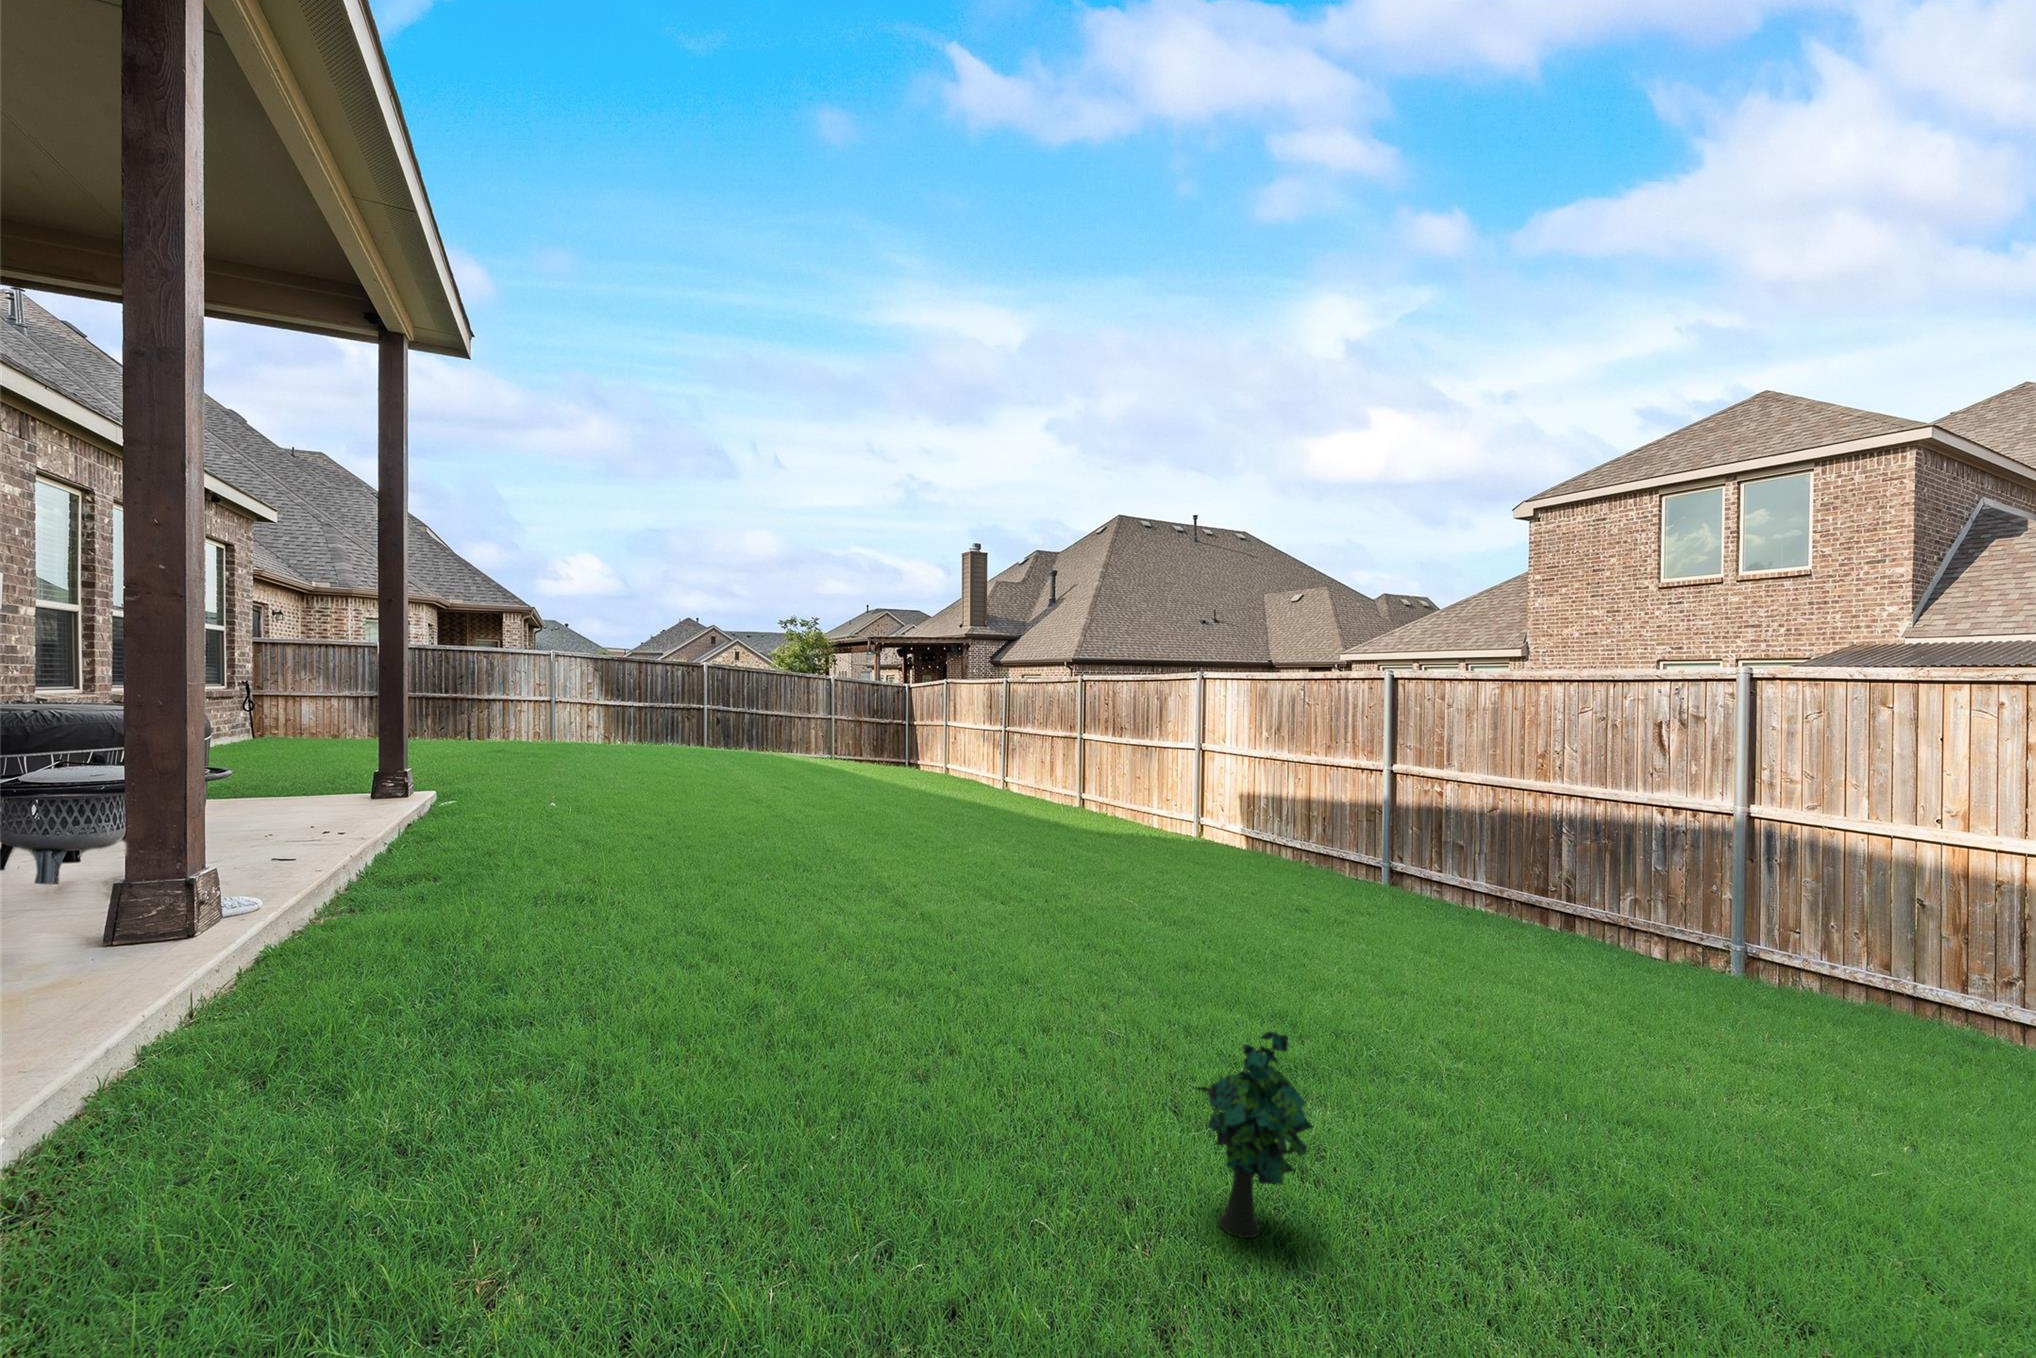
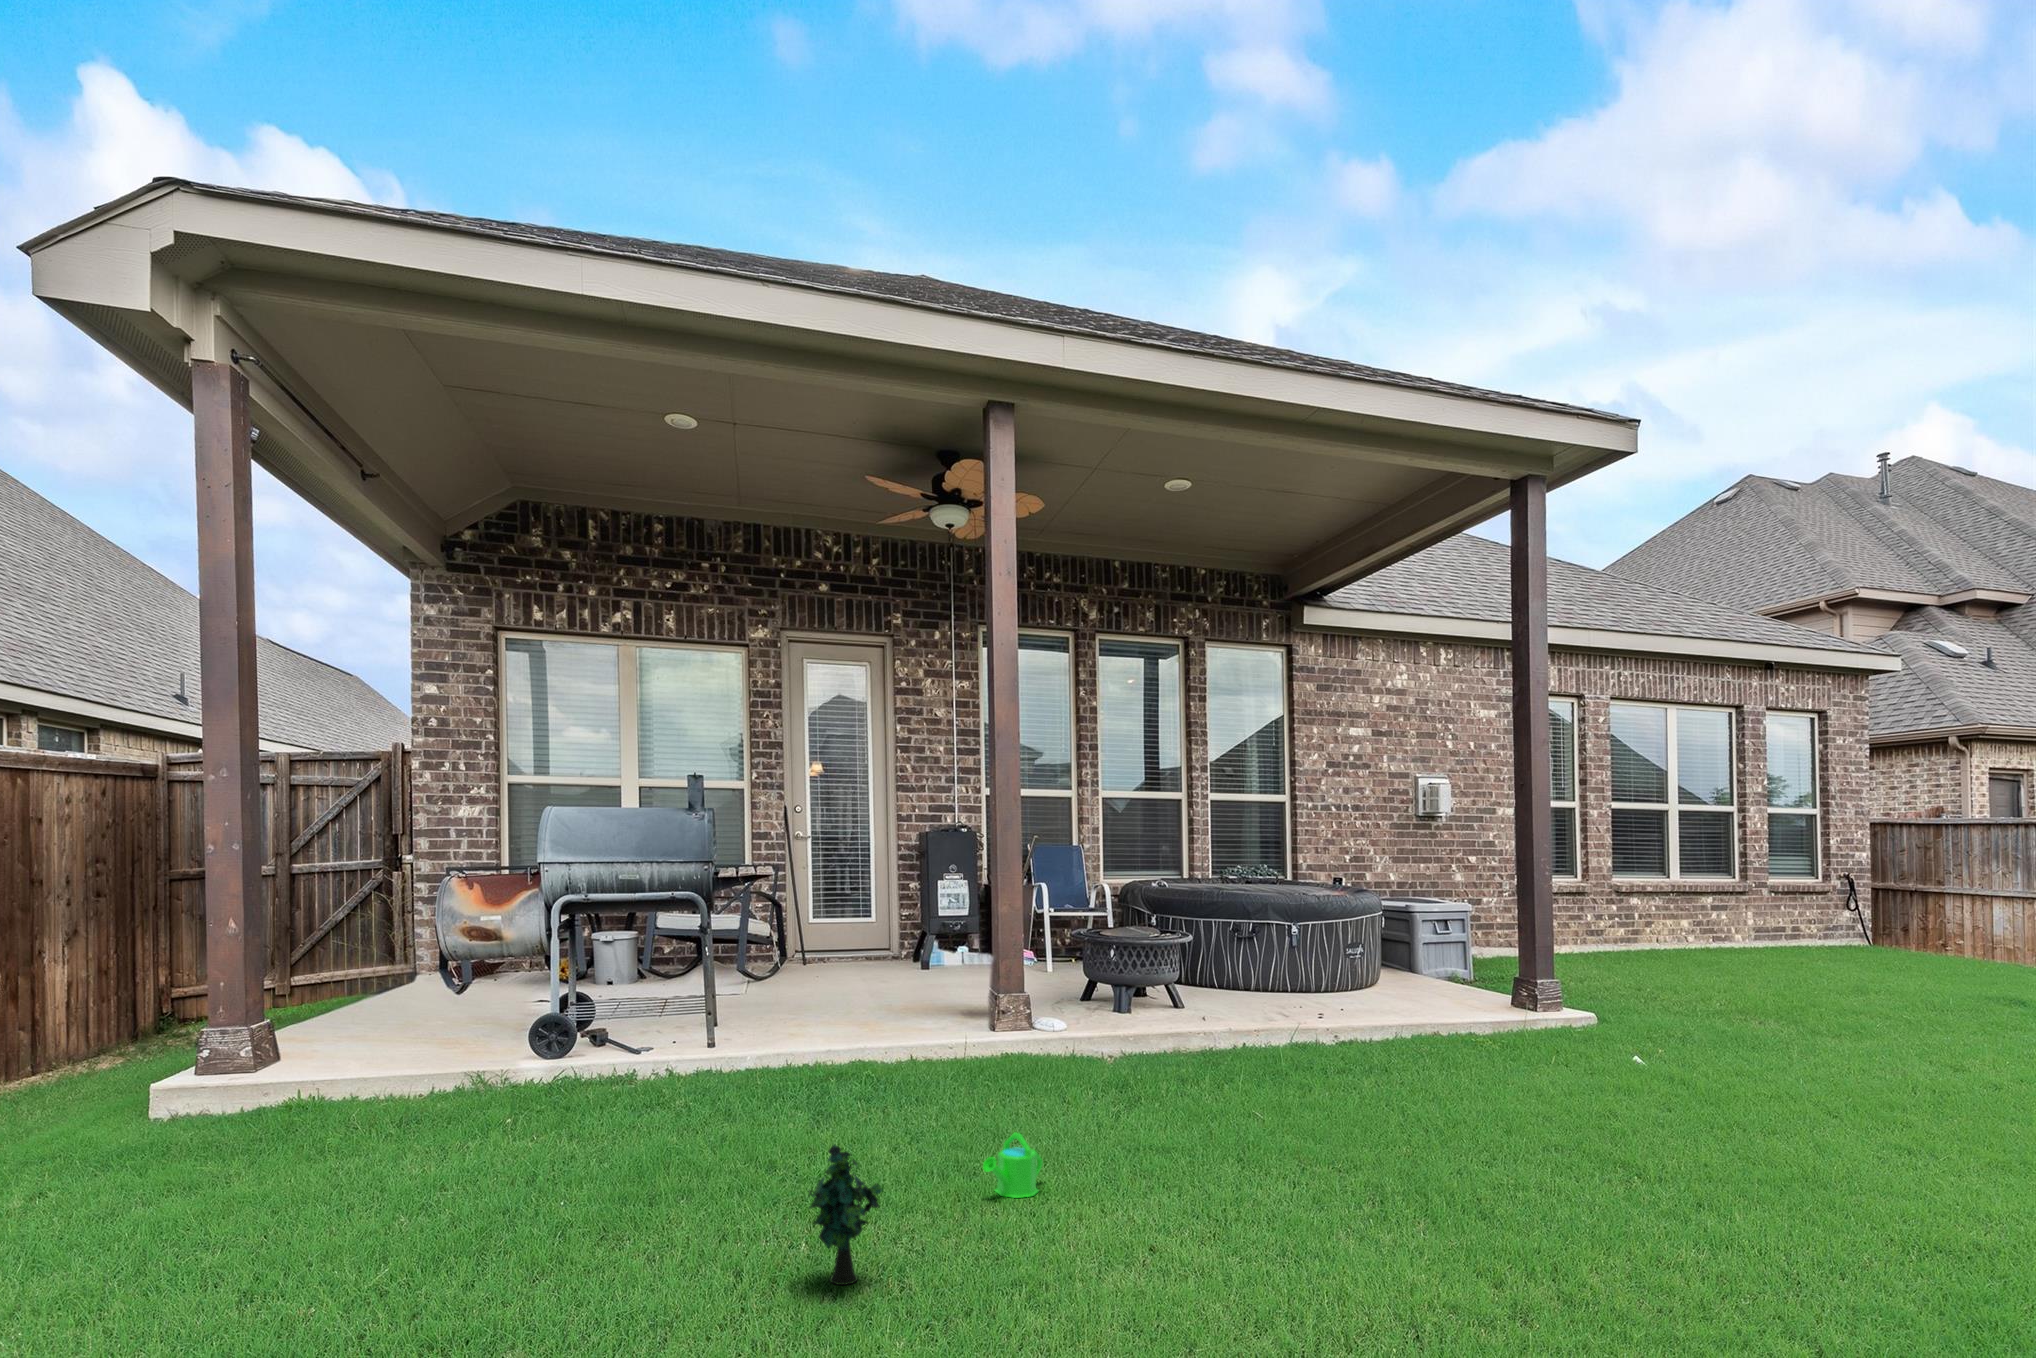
watering can: none [859,1000,935,1091] -> present [983,1133,1043,1198]

